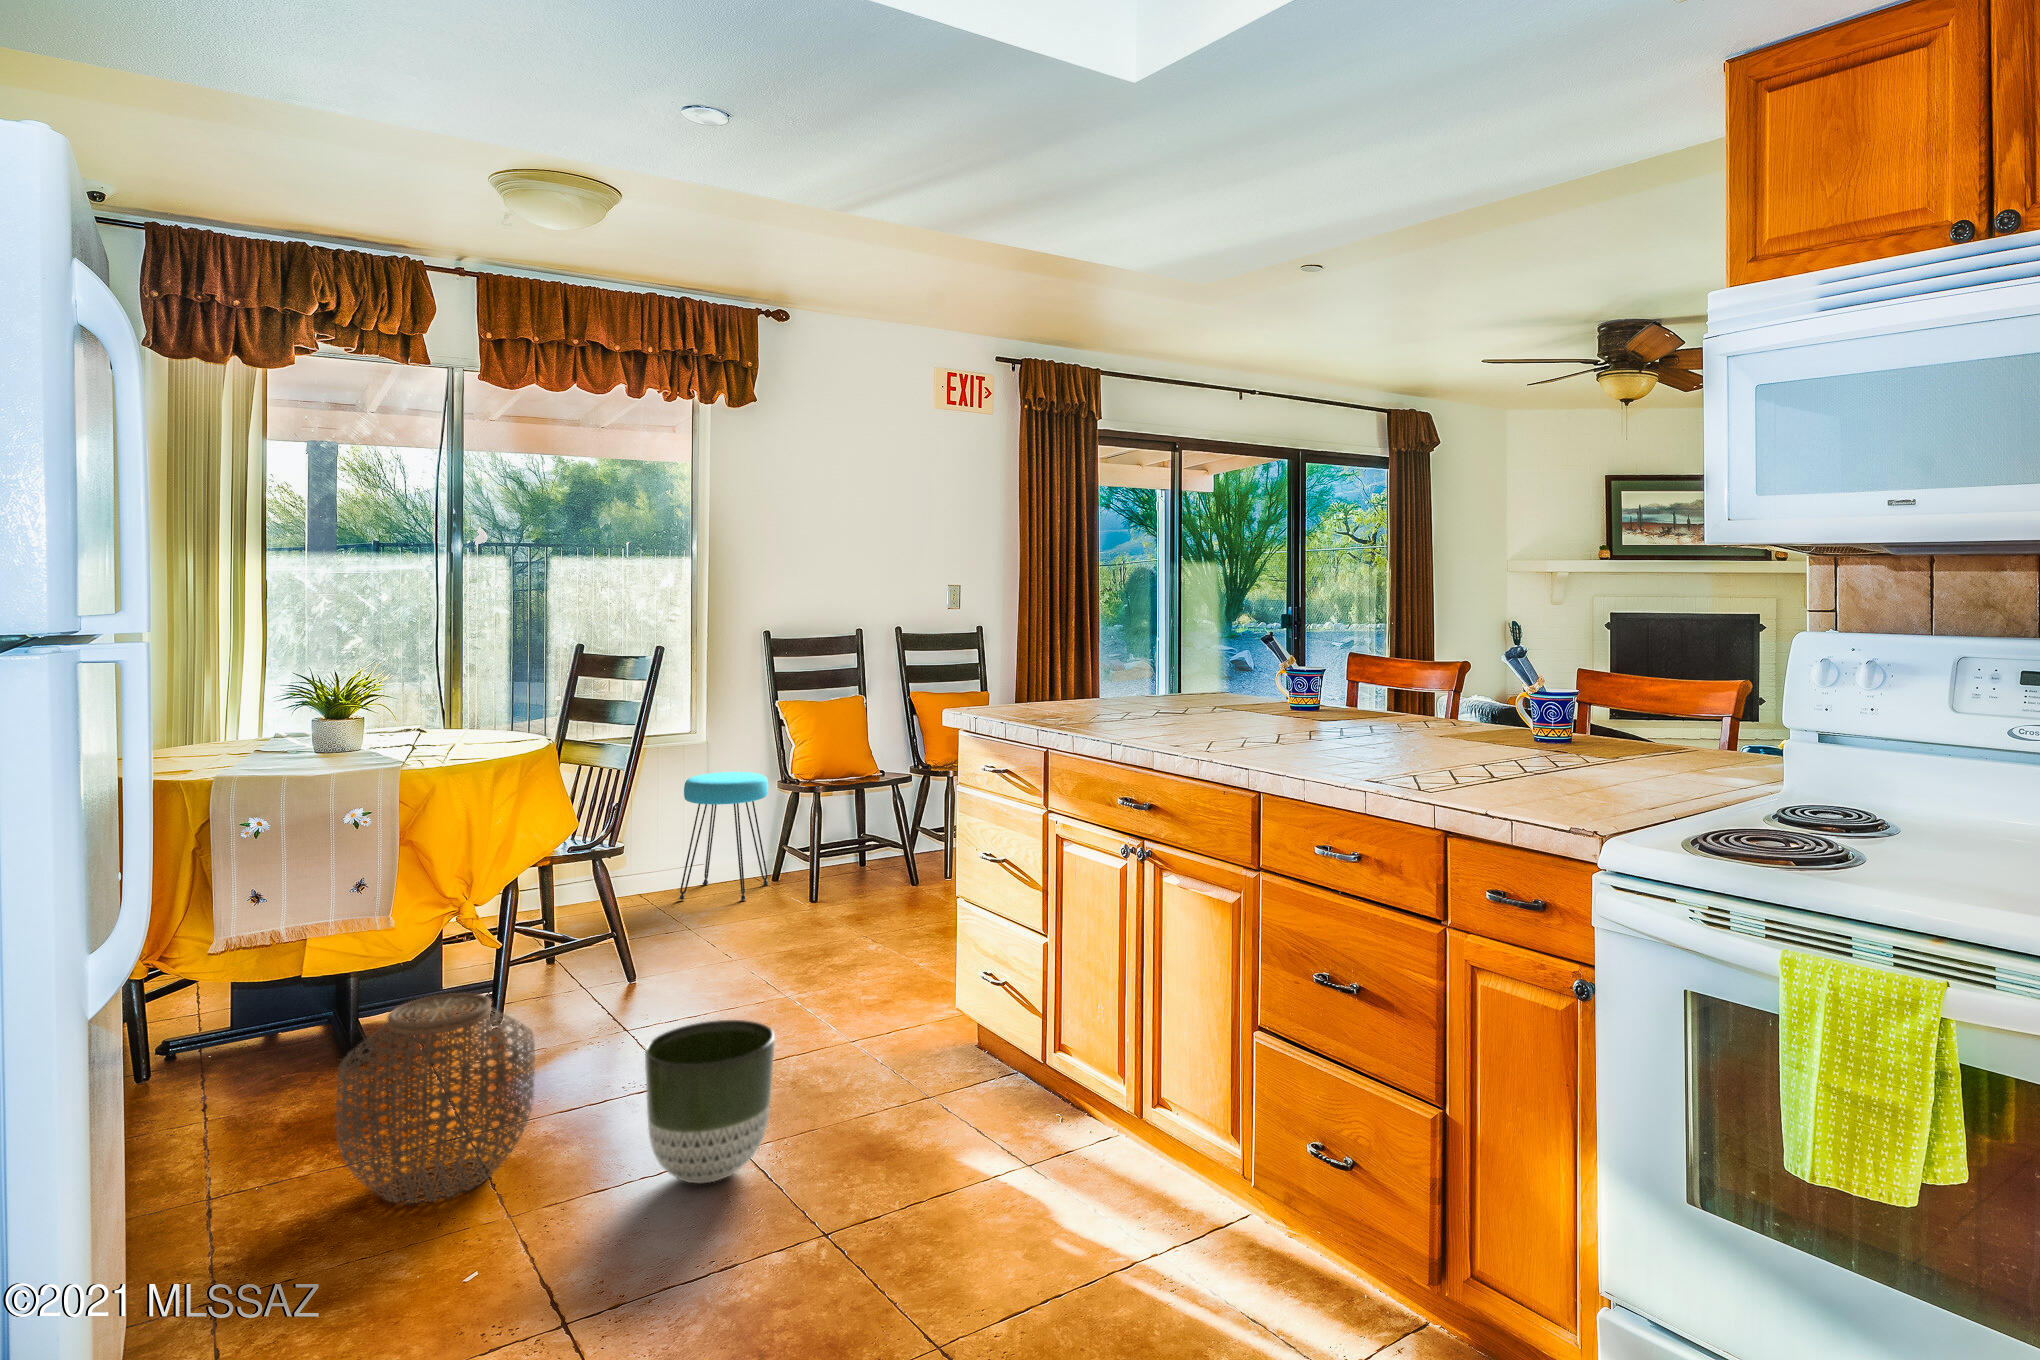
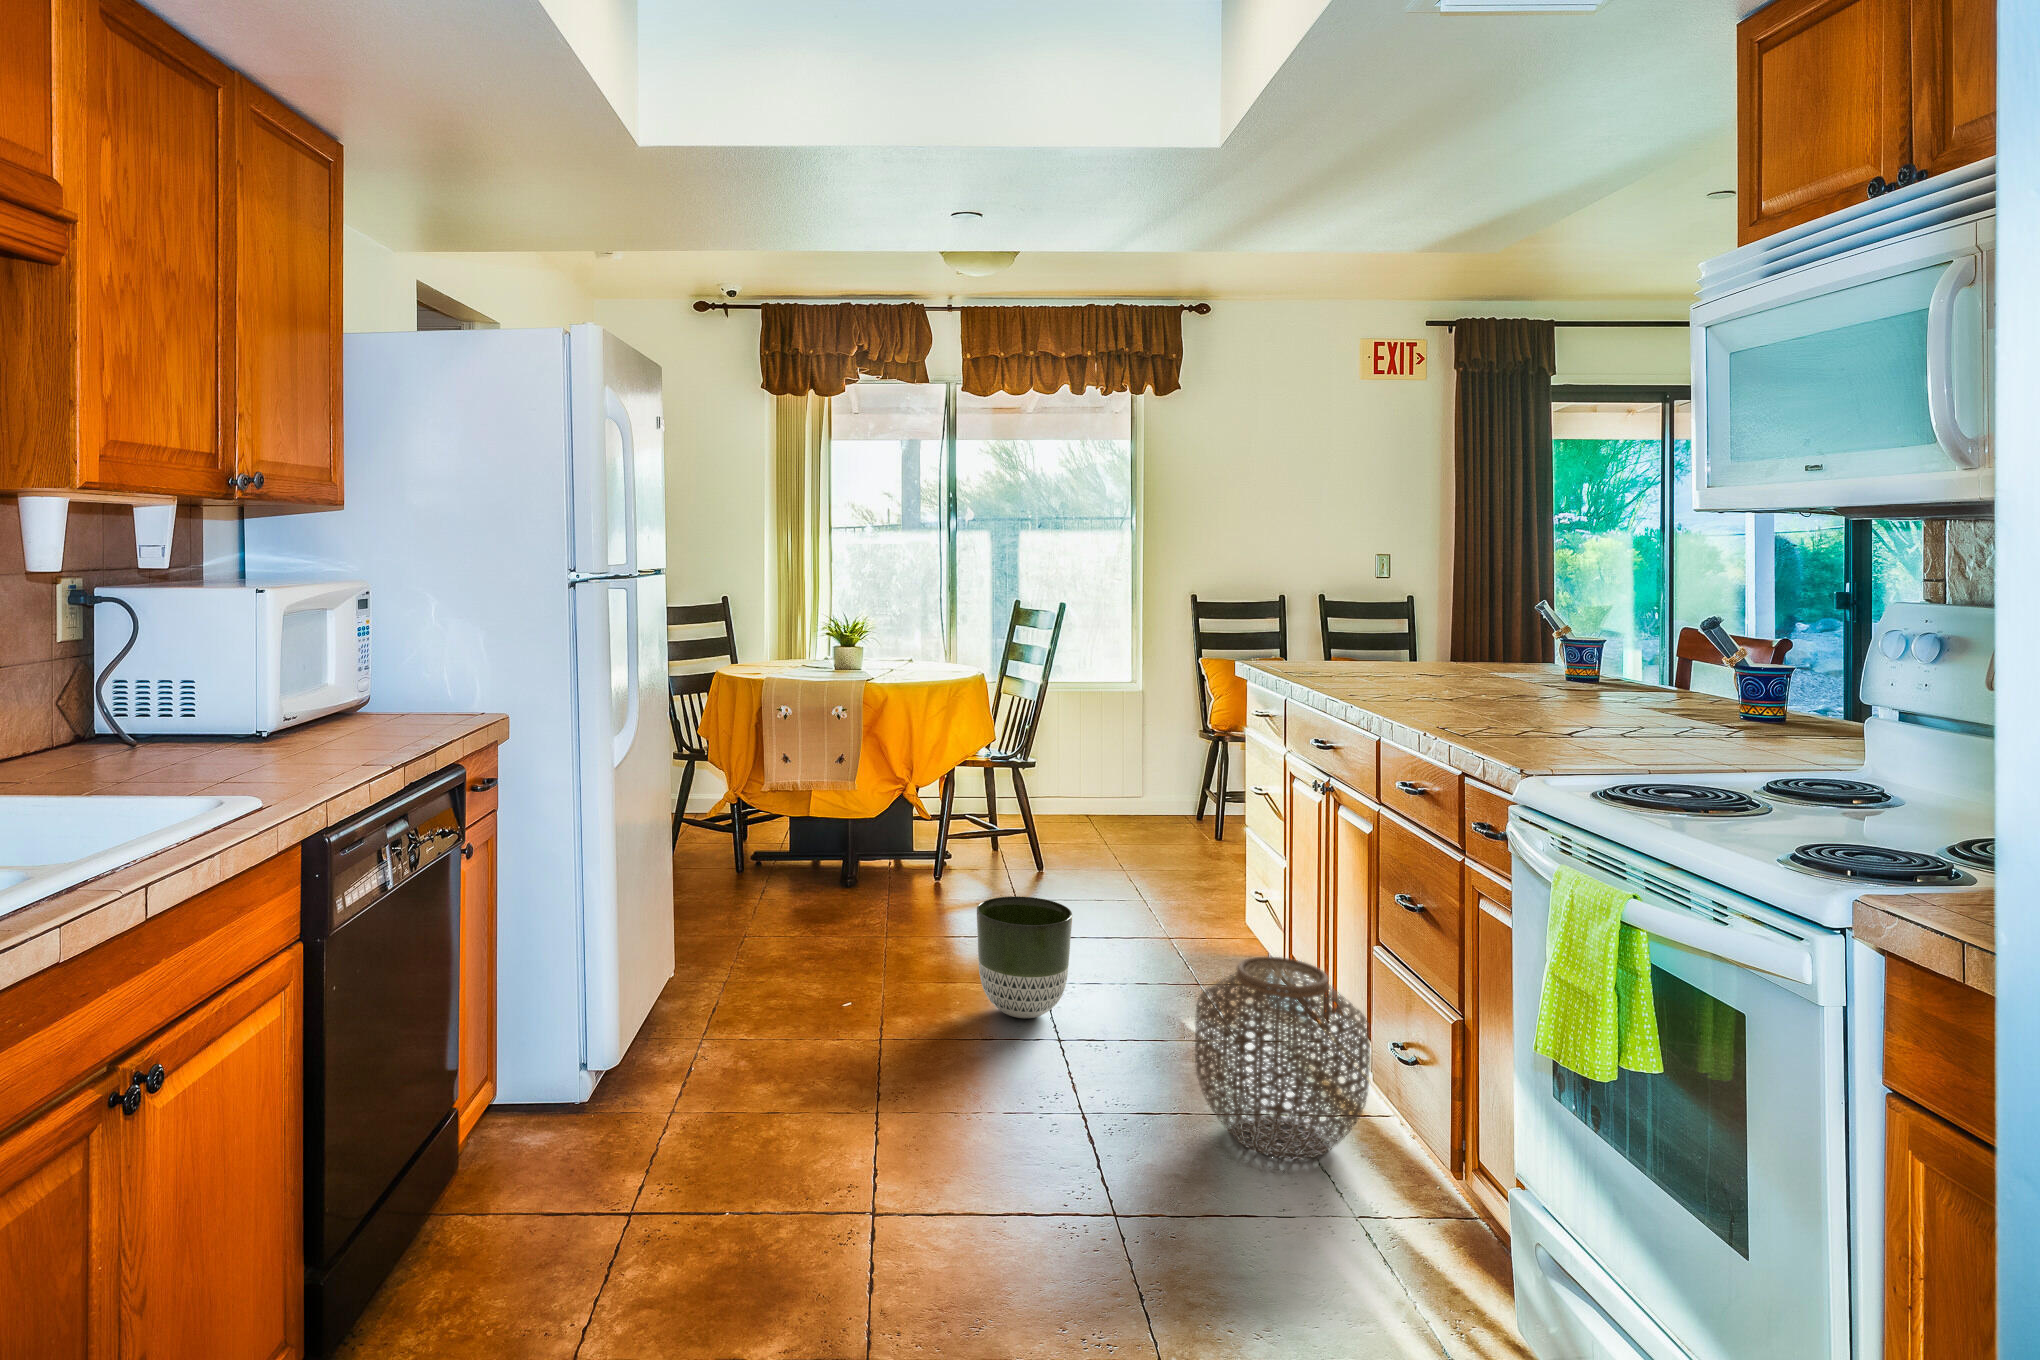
stool: present [679,772,769,900] -> none [1106,715,1185,827]
woven basket: present [336,993,535,1203] -> present [1195,956,1370,1160]

